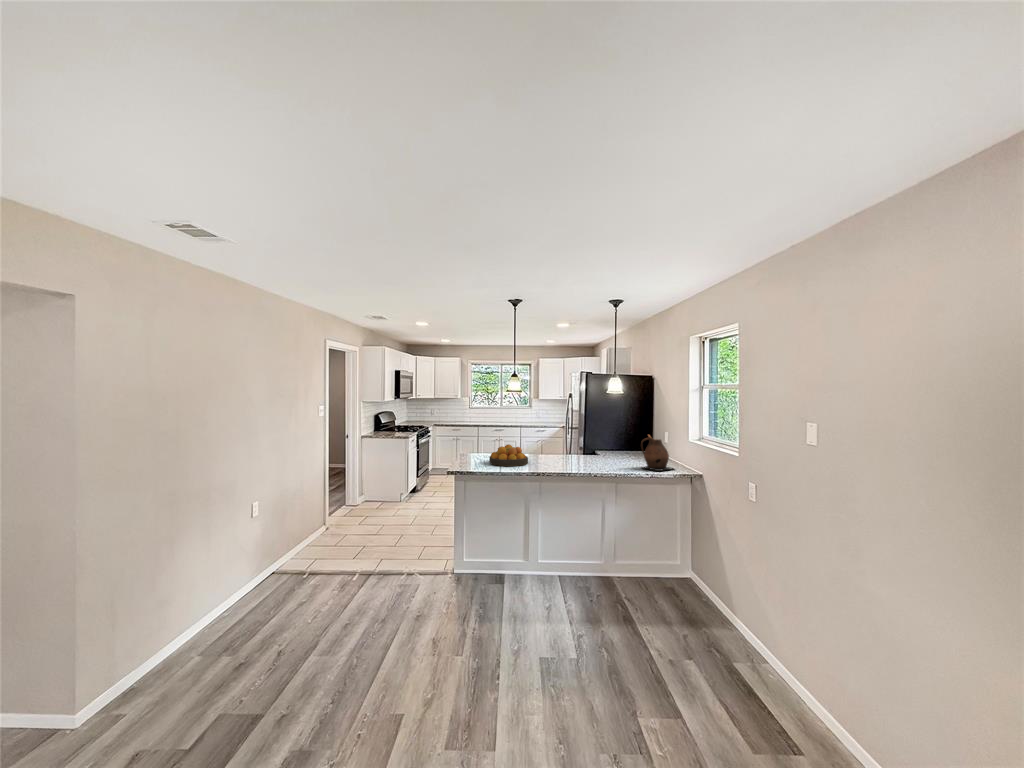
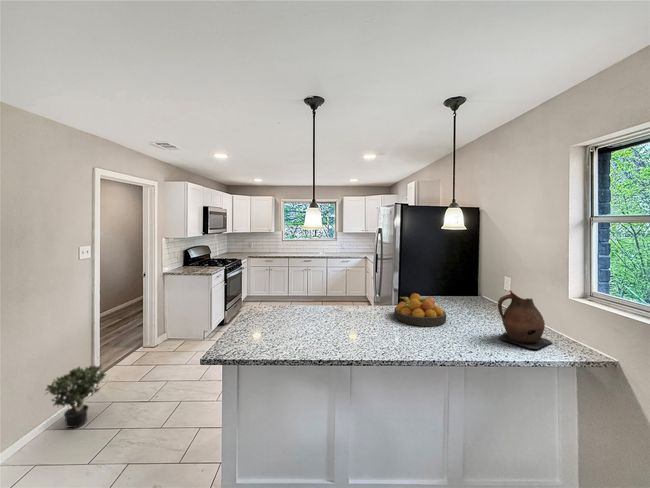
fruit bowl: present [489,444,528,466] -> present [394,293,446,326]
potted plant: none [304,502,344,551] -> present [46,366,106,428]

